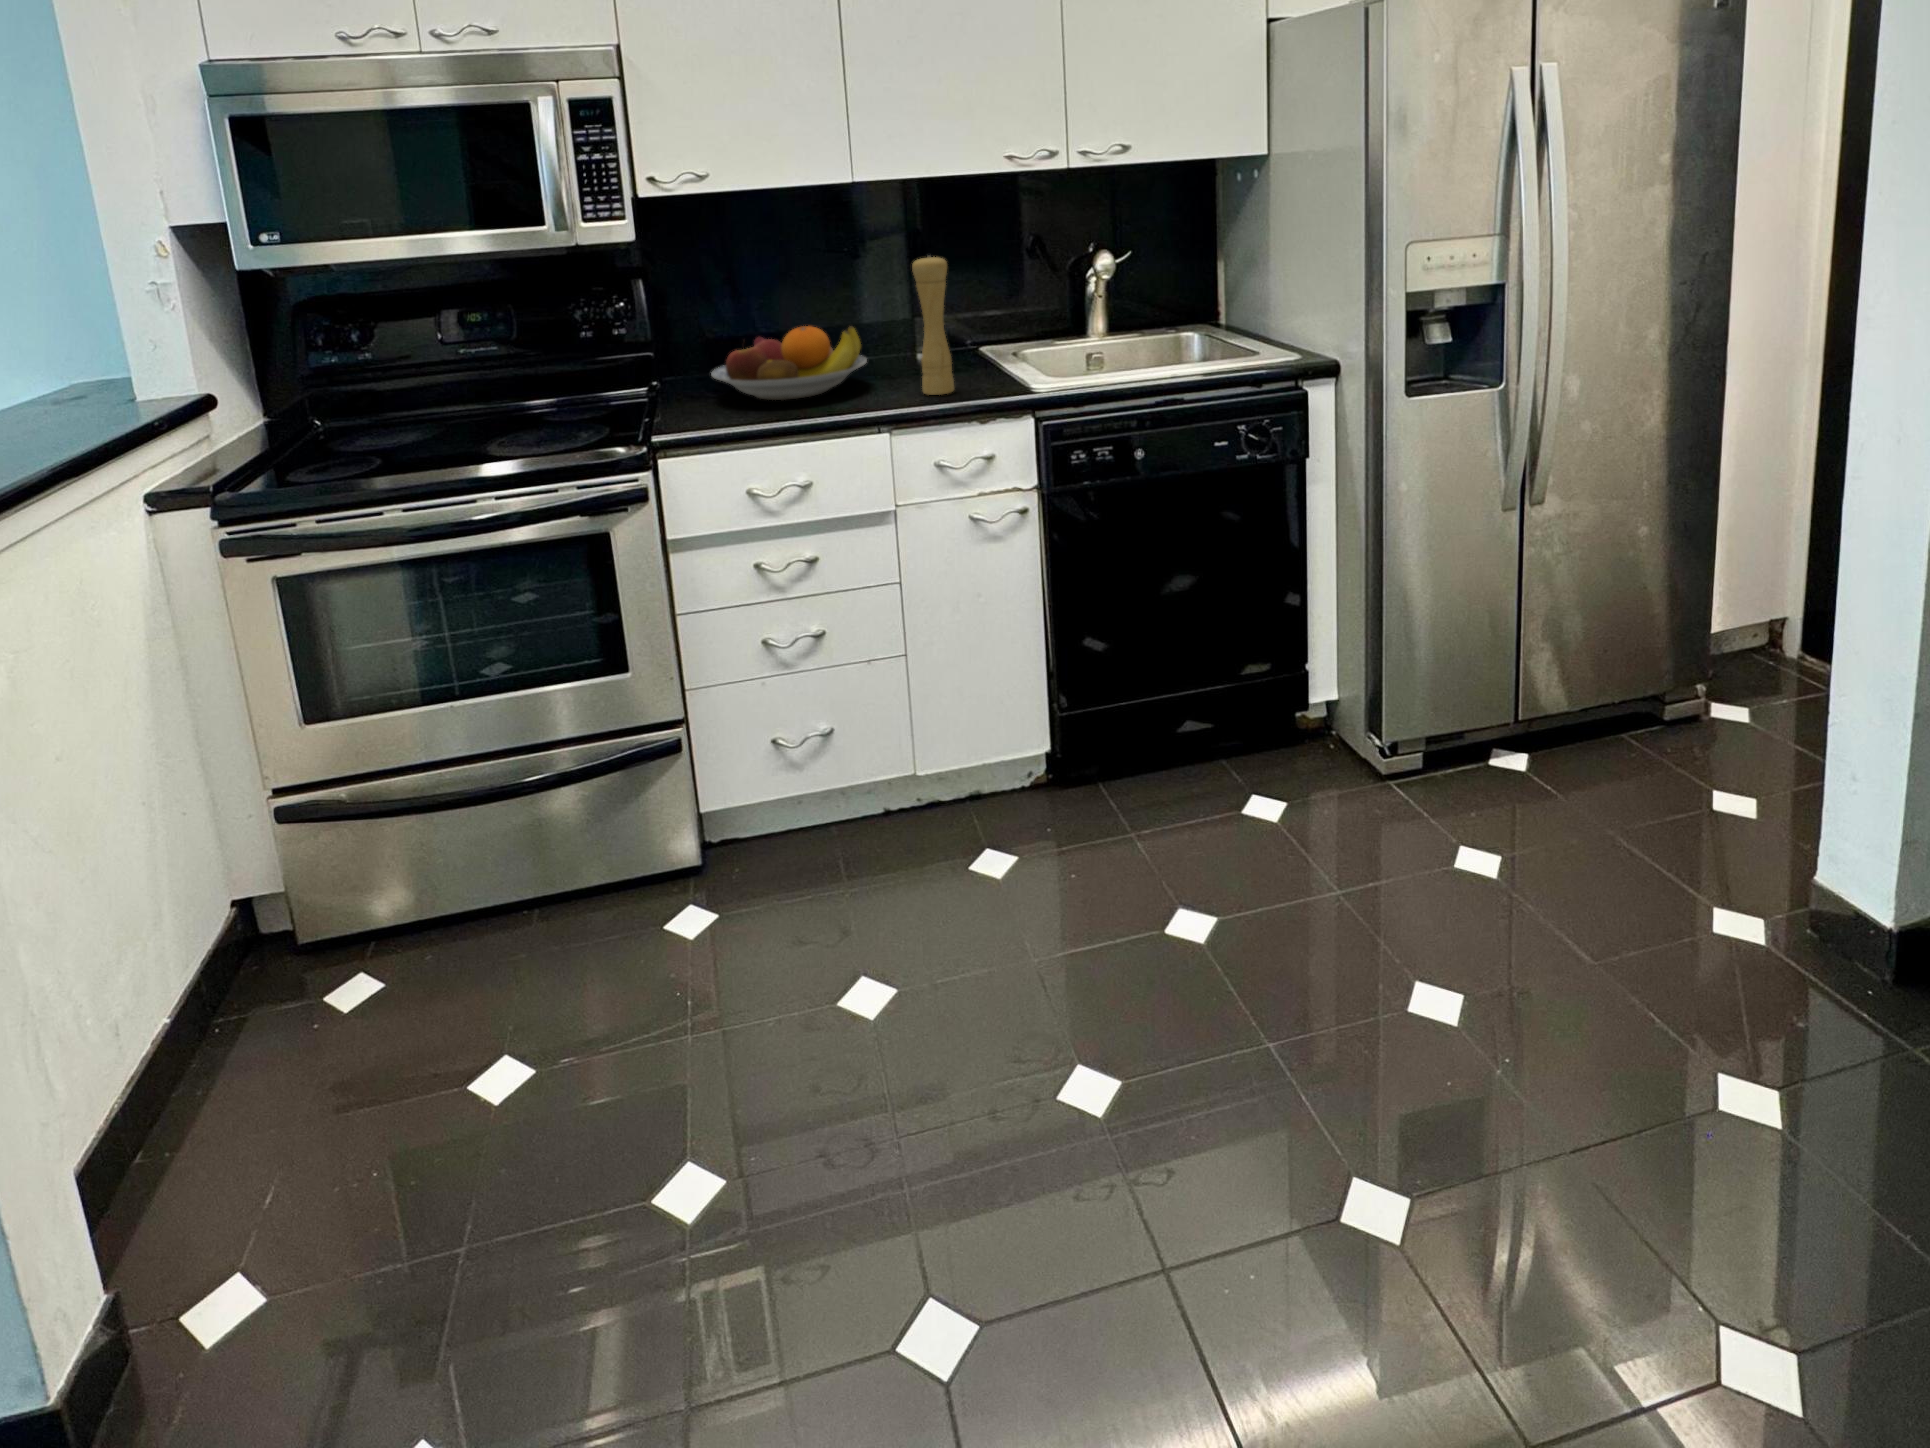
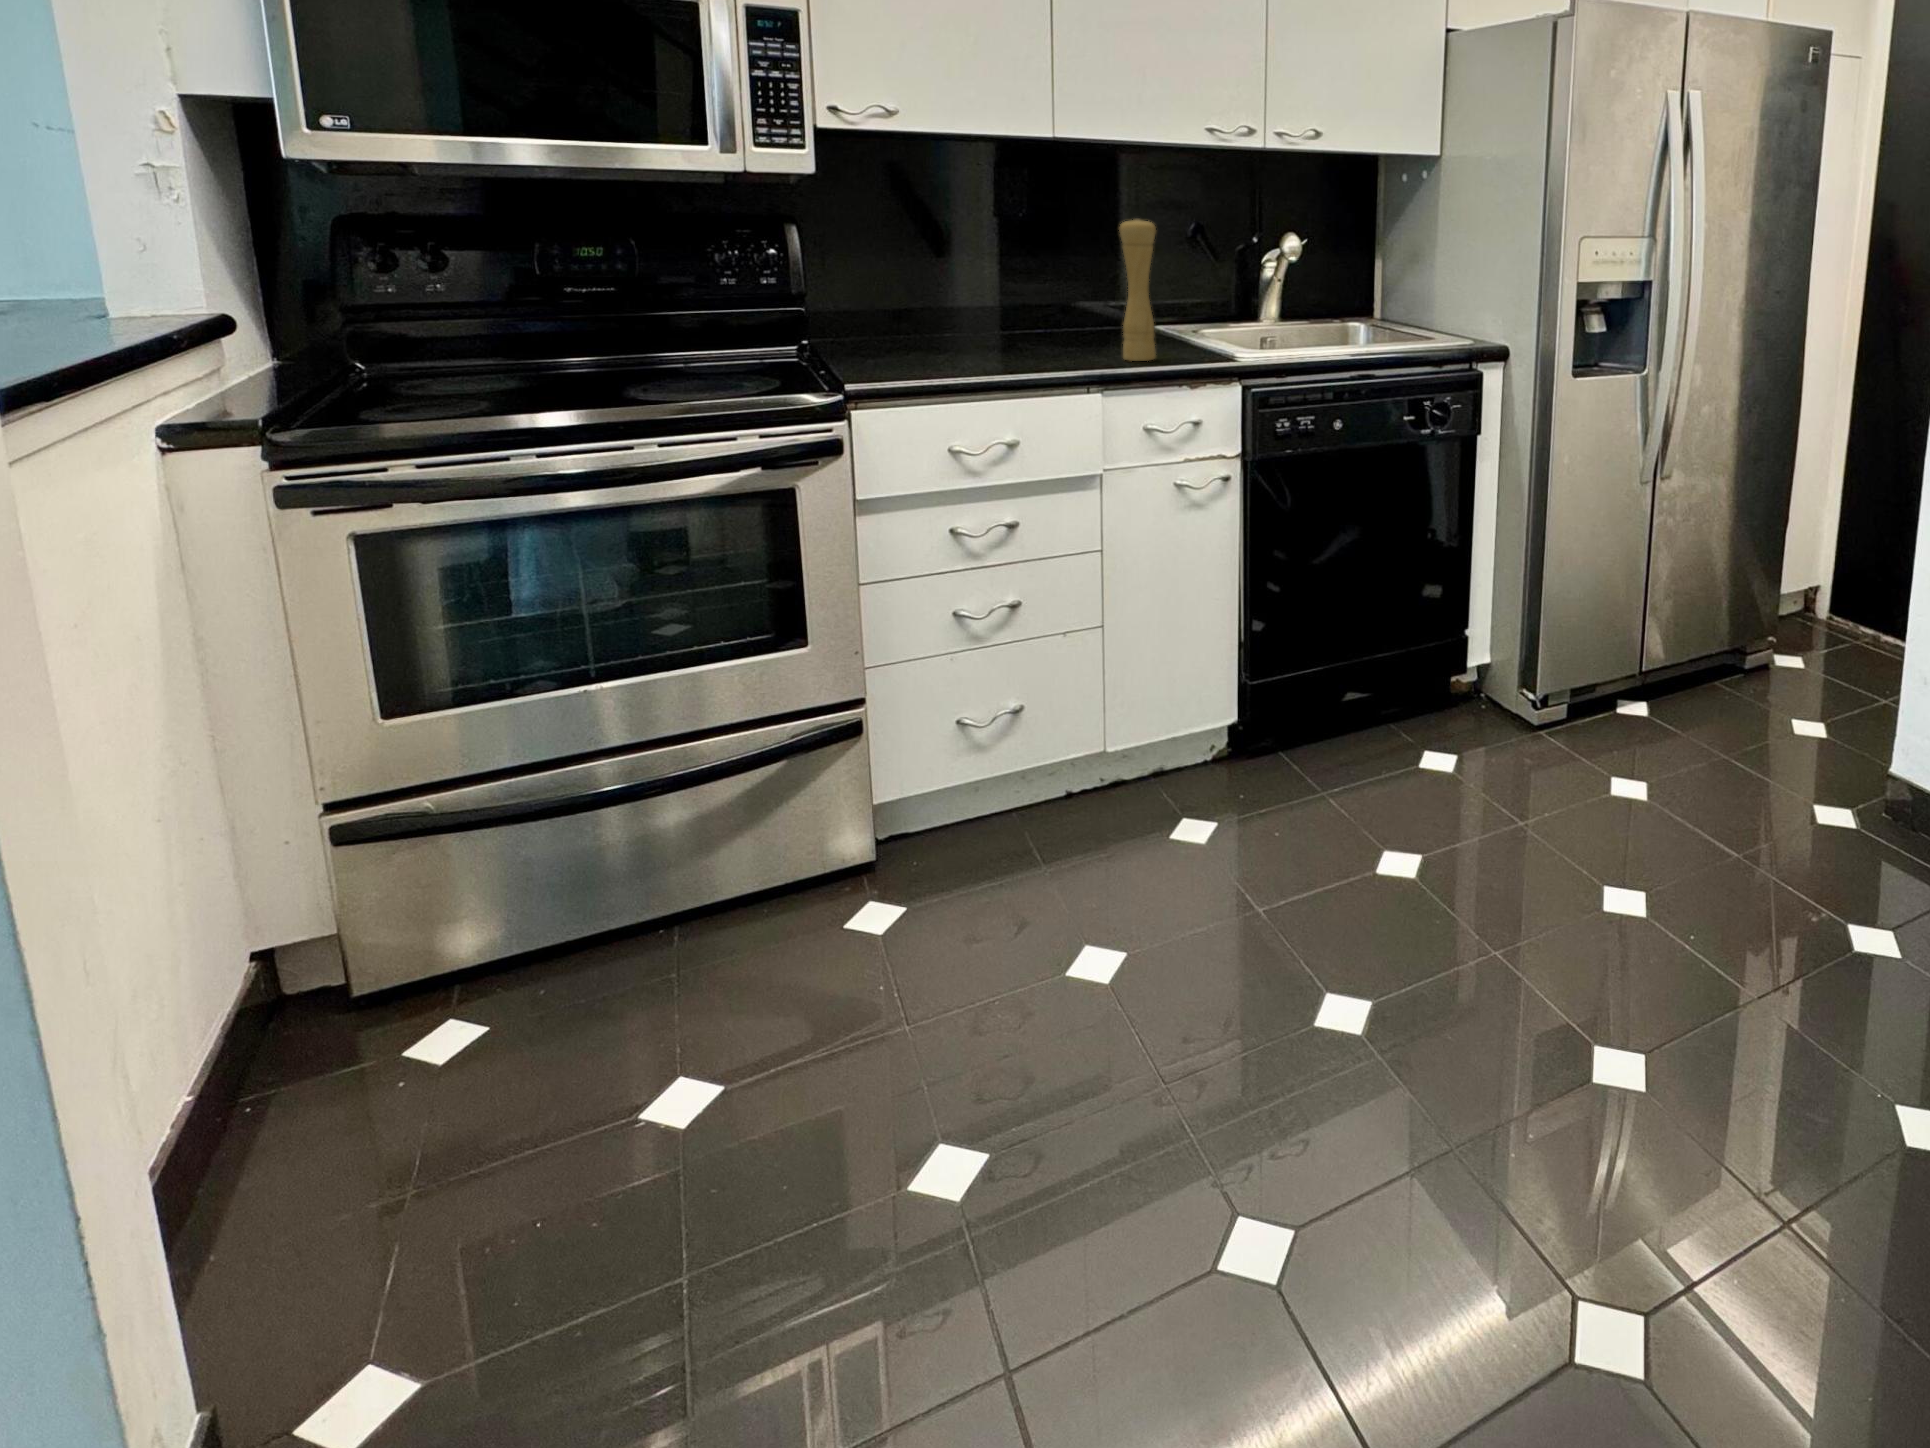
fruit bowl: present [711,326,867,400] -> none [885,286,1058,361]

